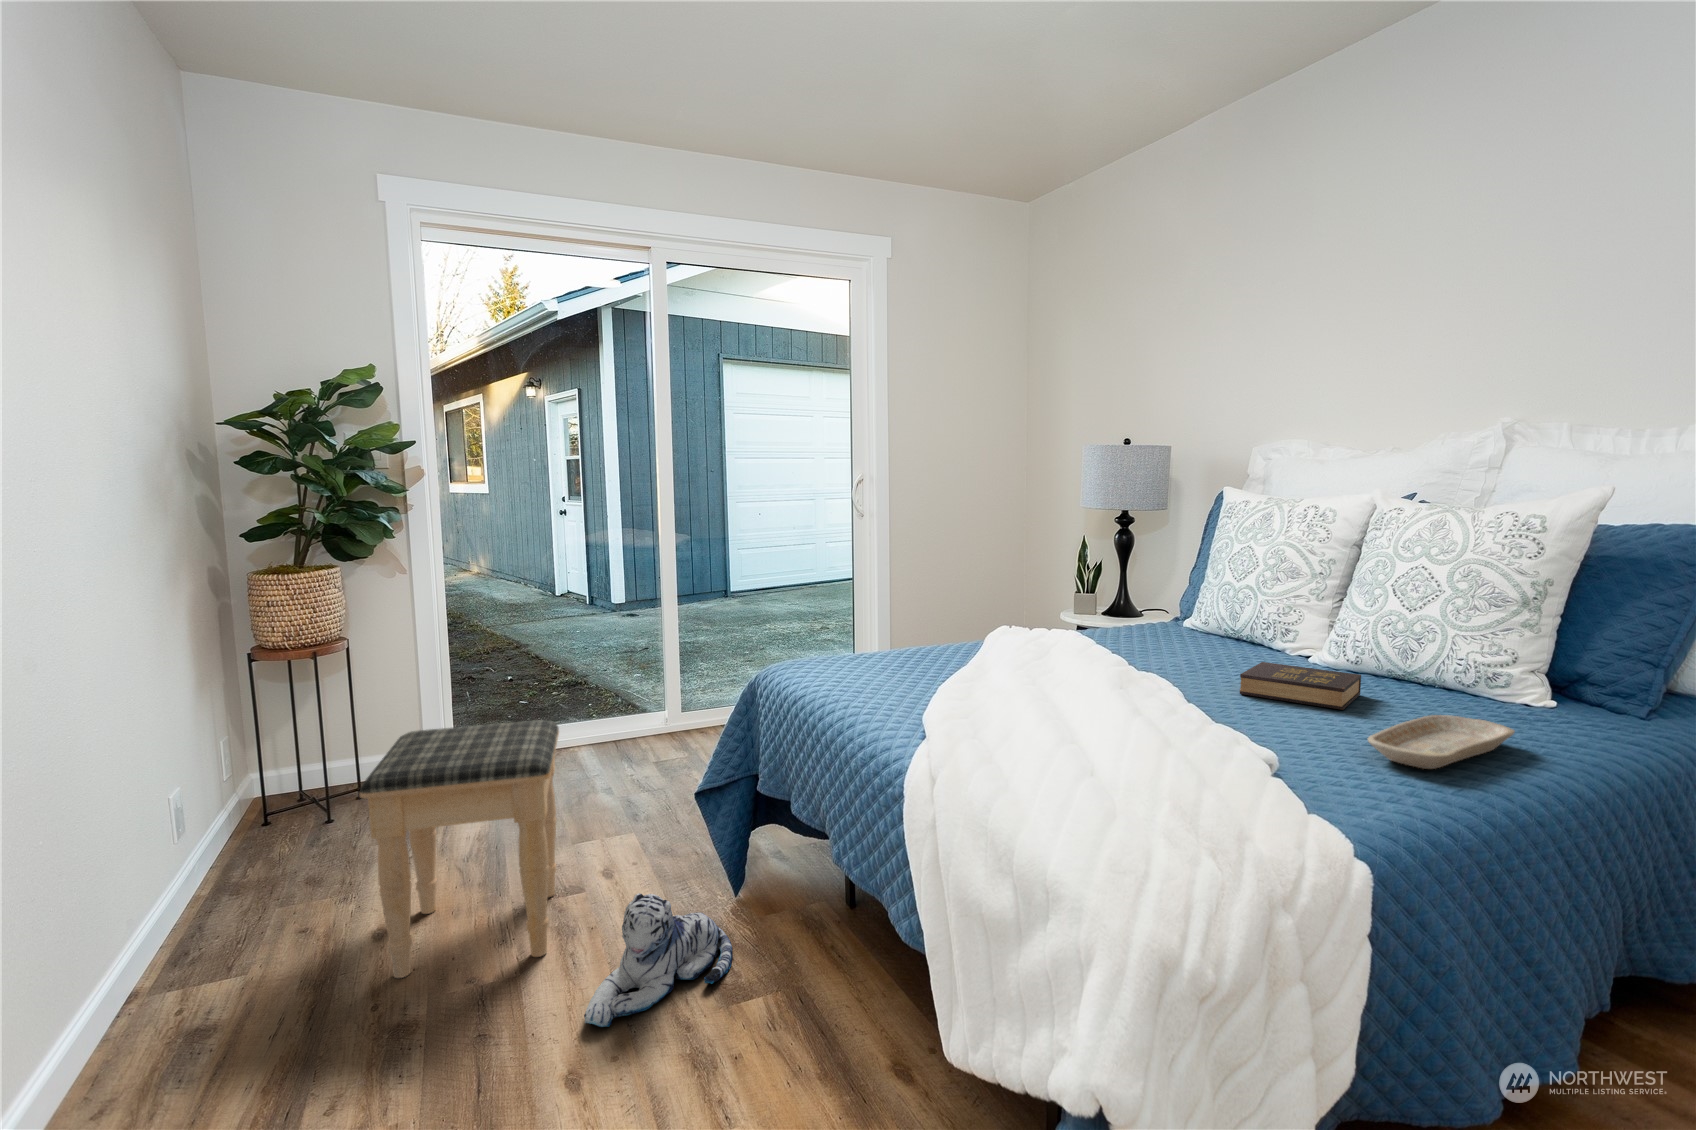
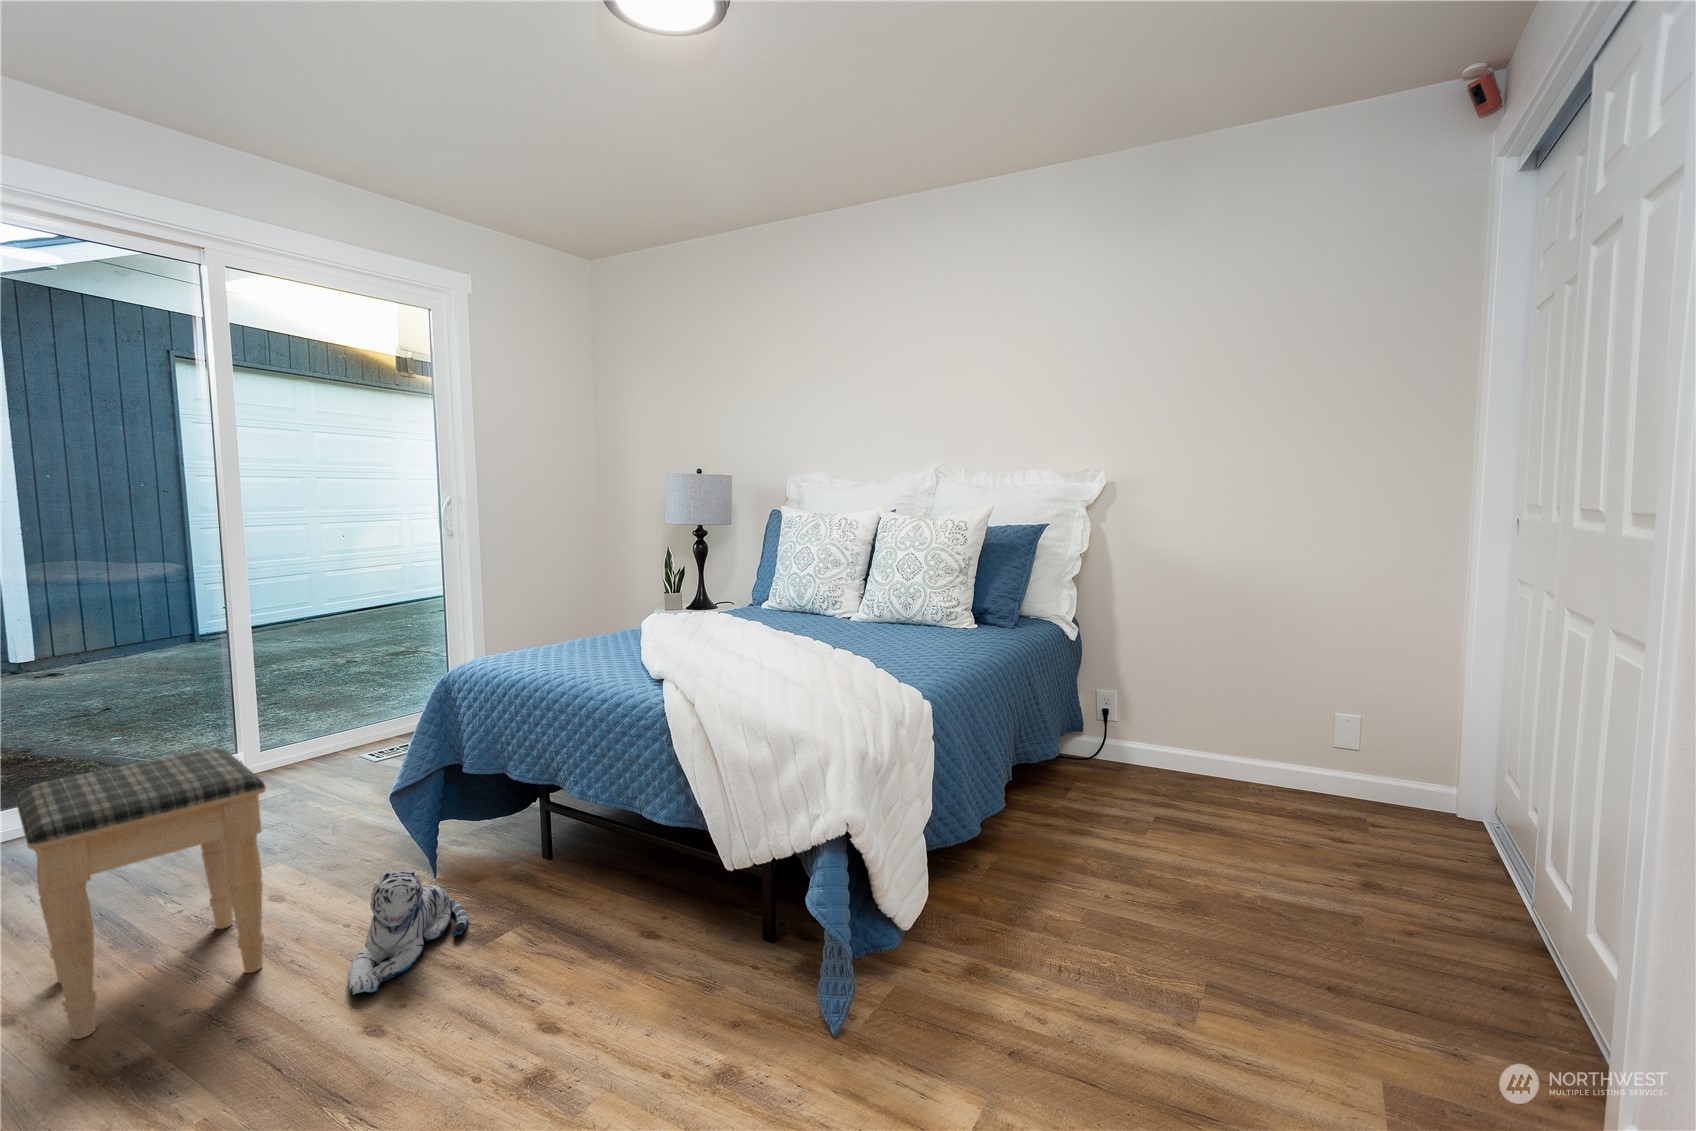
hardback book: present [1240,662,1361,710] -> none [824,620,888,642]
tray: present [1368,715,1515,769] -> none [908,635,970,662]

